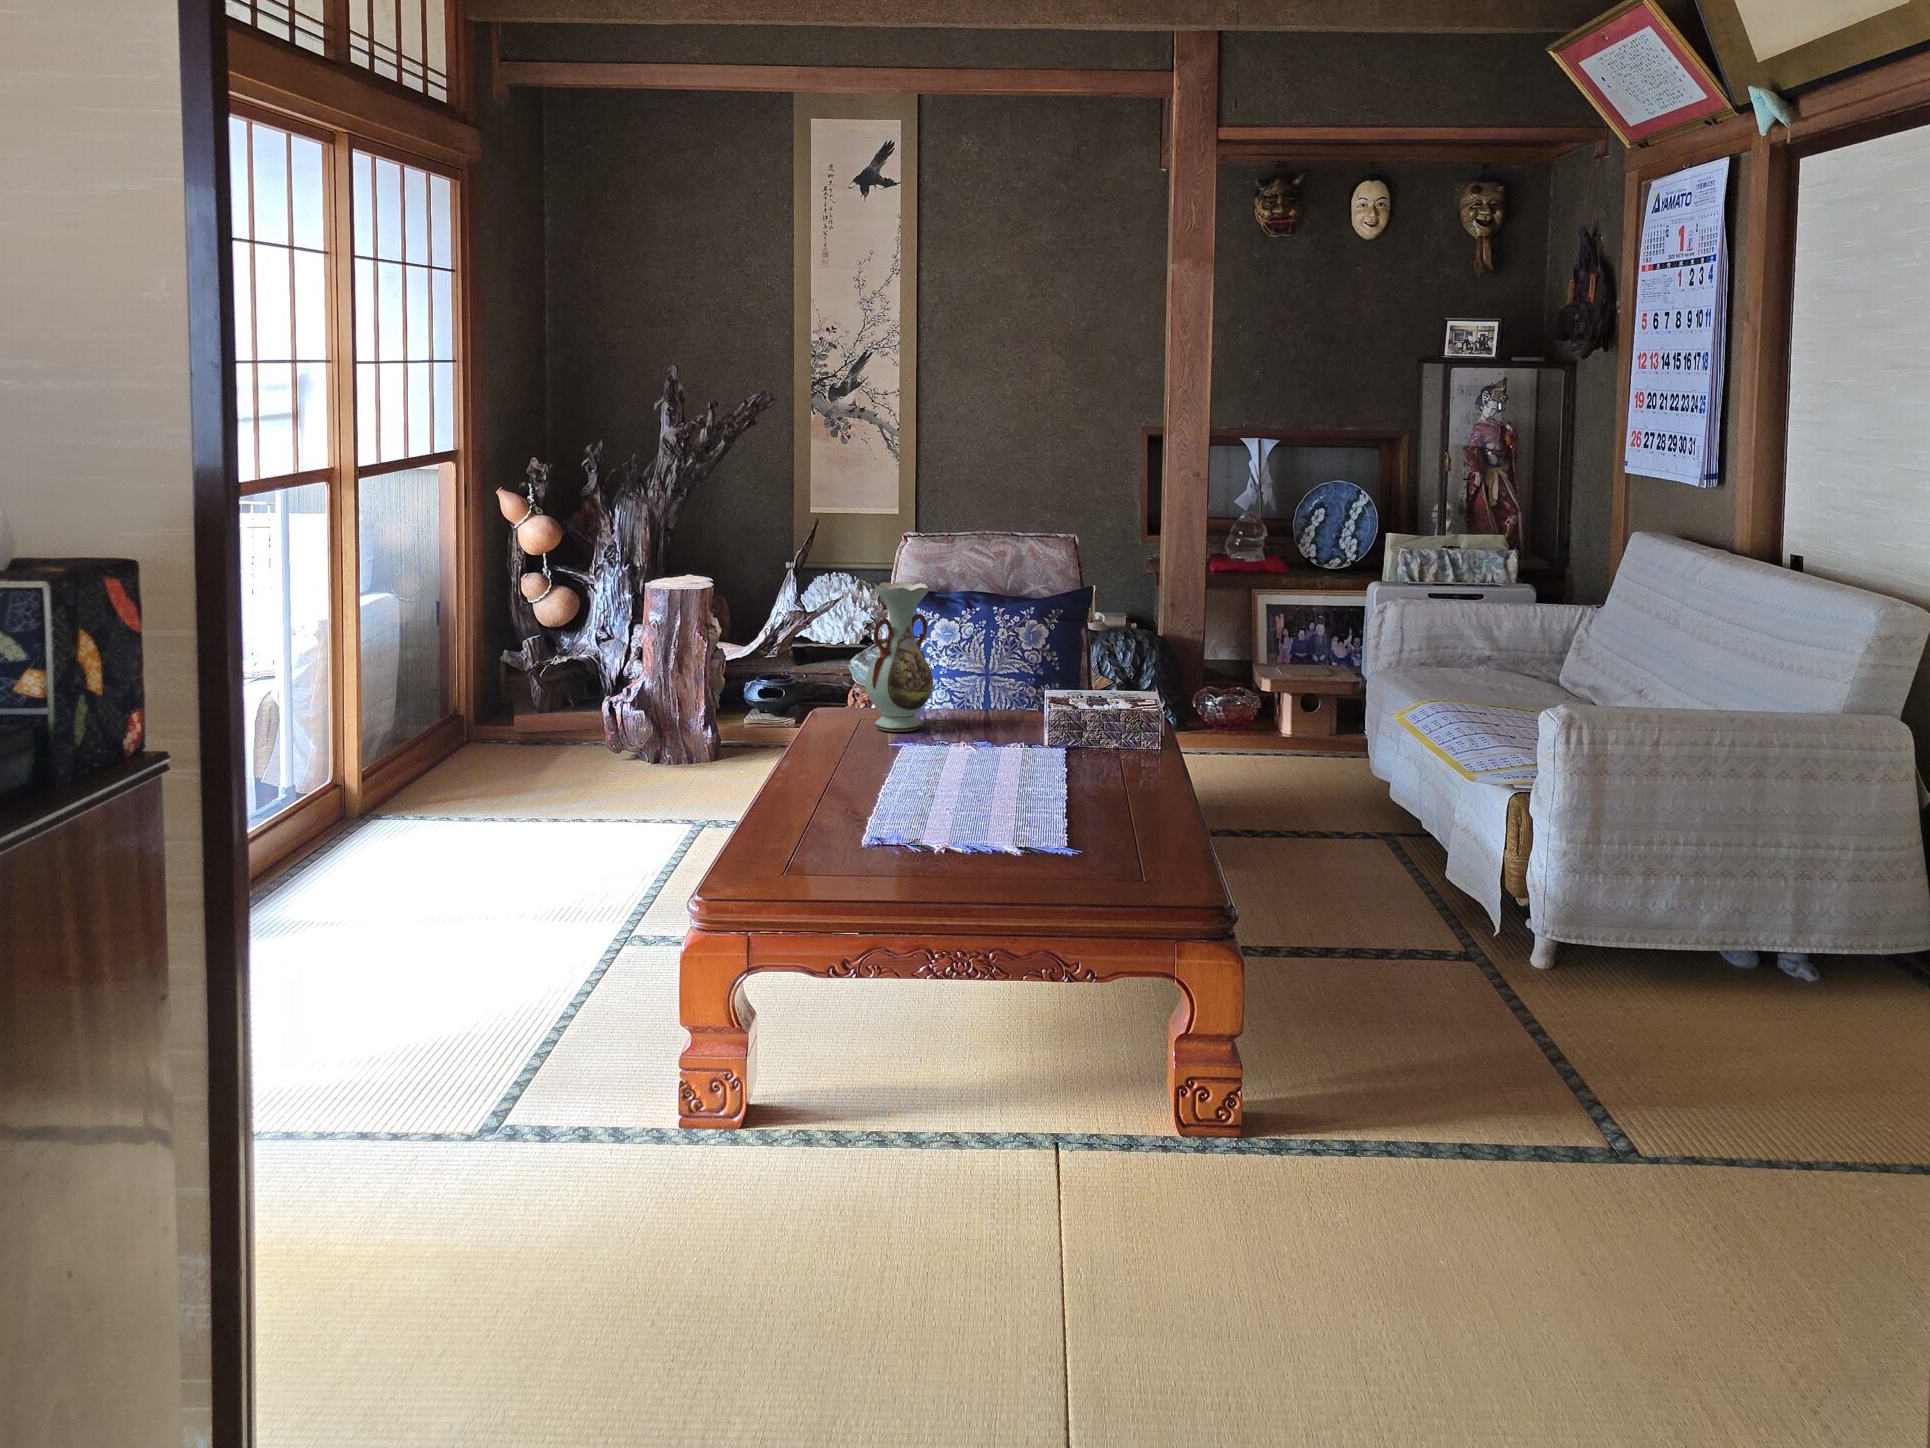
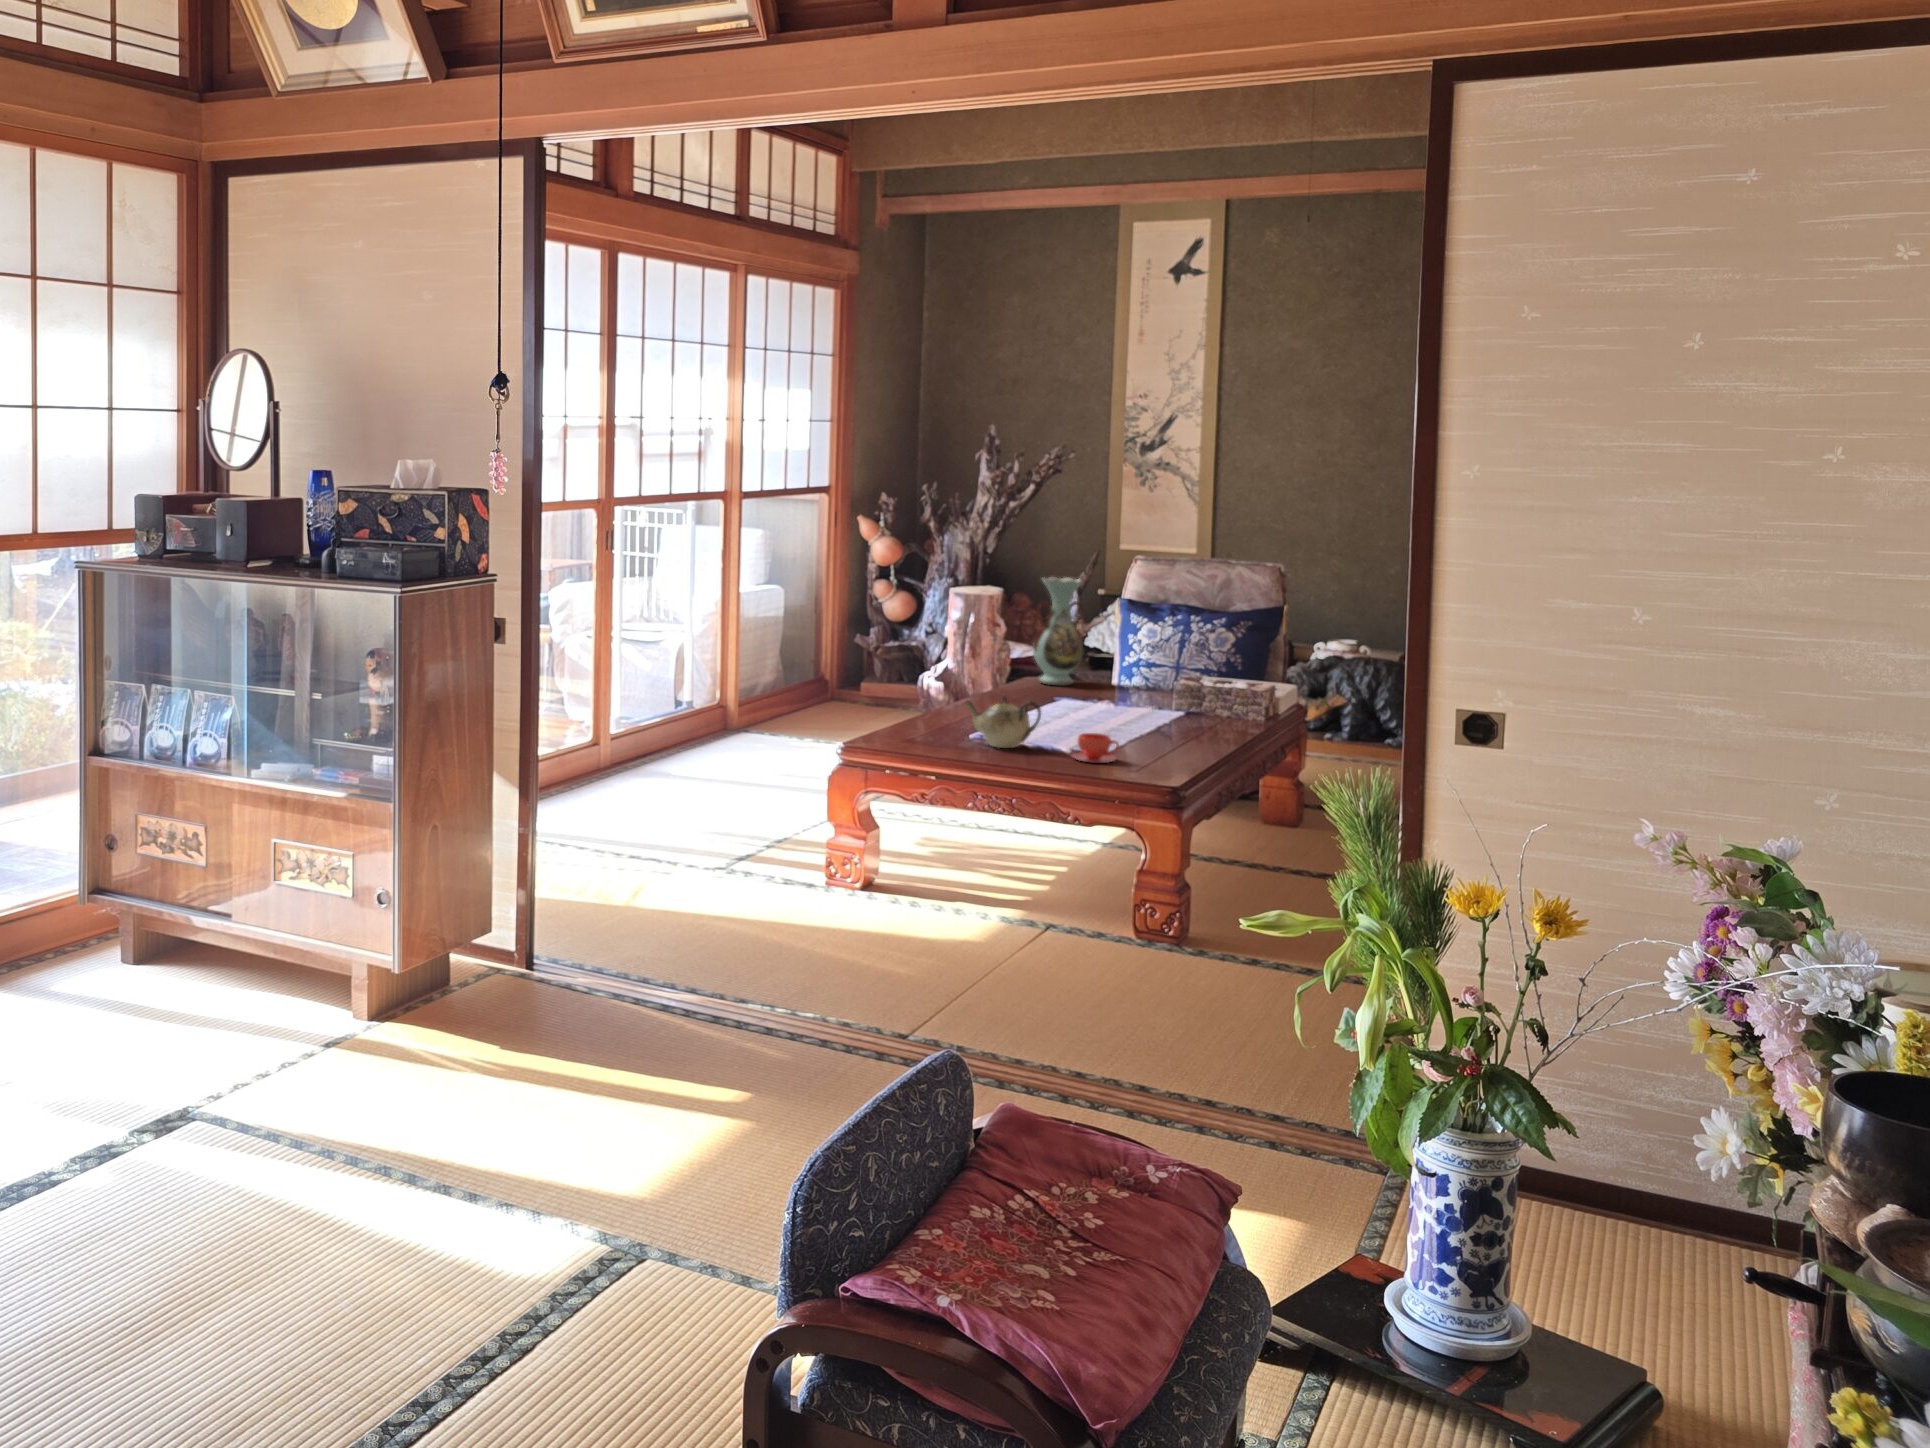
teapot: none [914,797,1041,881] -> present [963,695,1041,748]
teacup: none [1094,841,1165,891] -> present [1072,733,1119,763]

